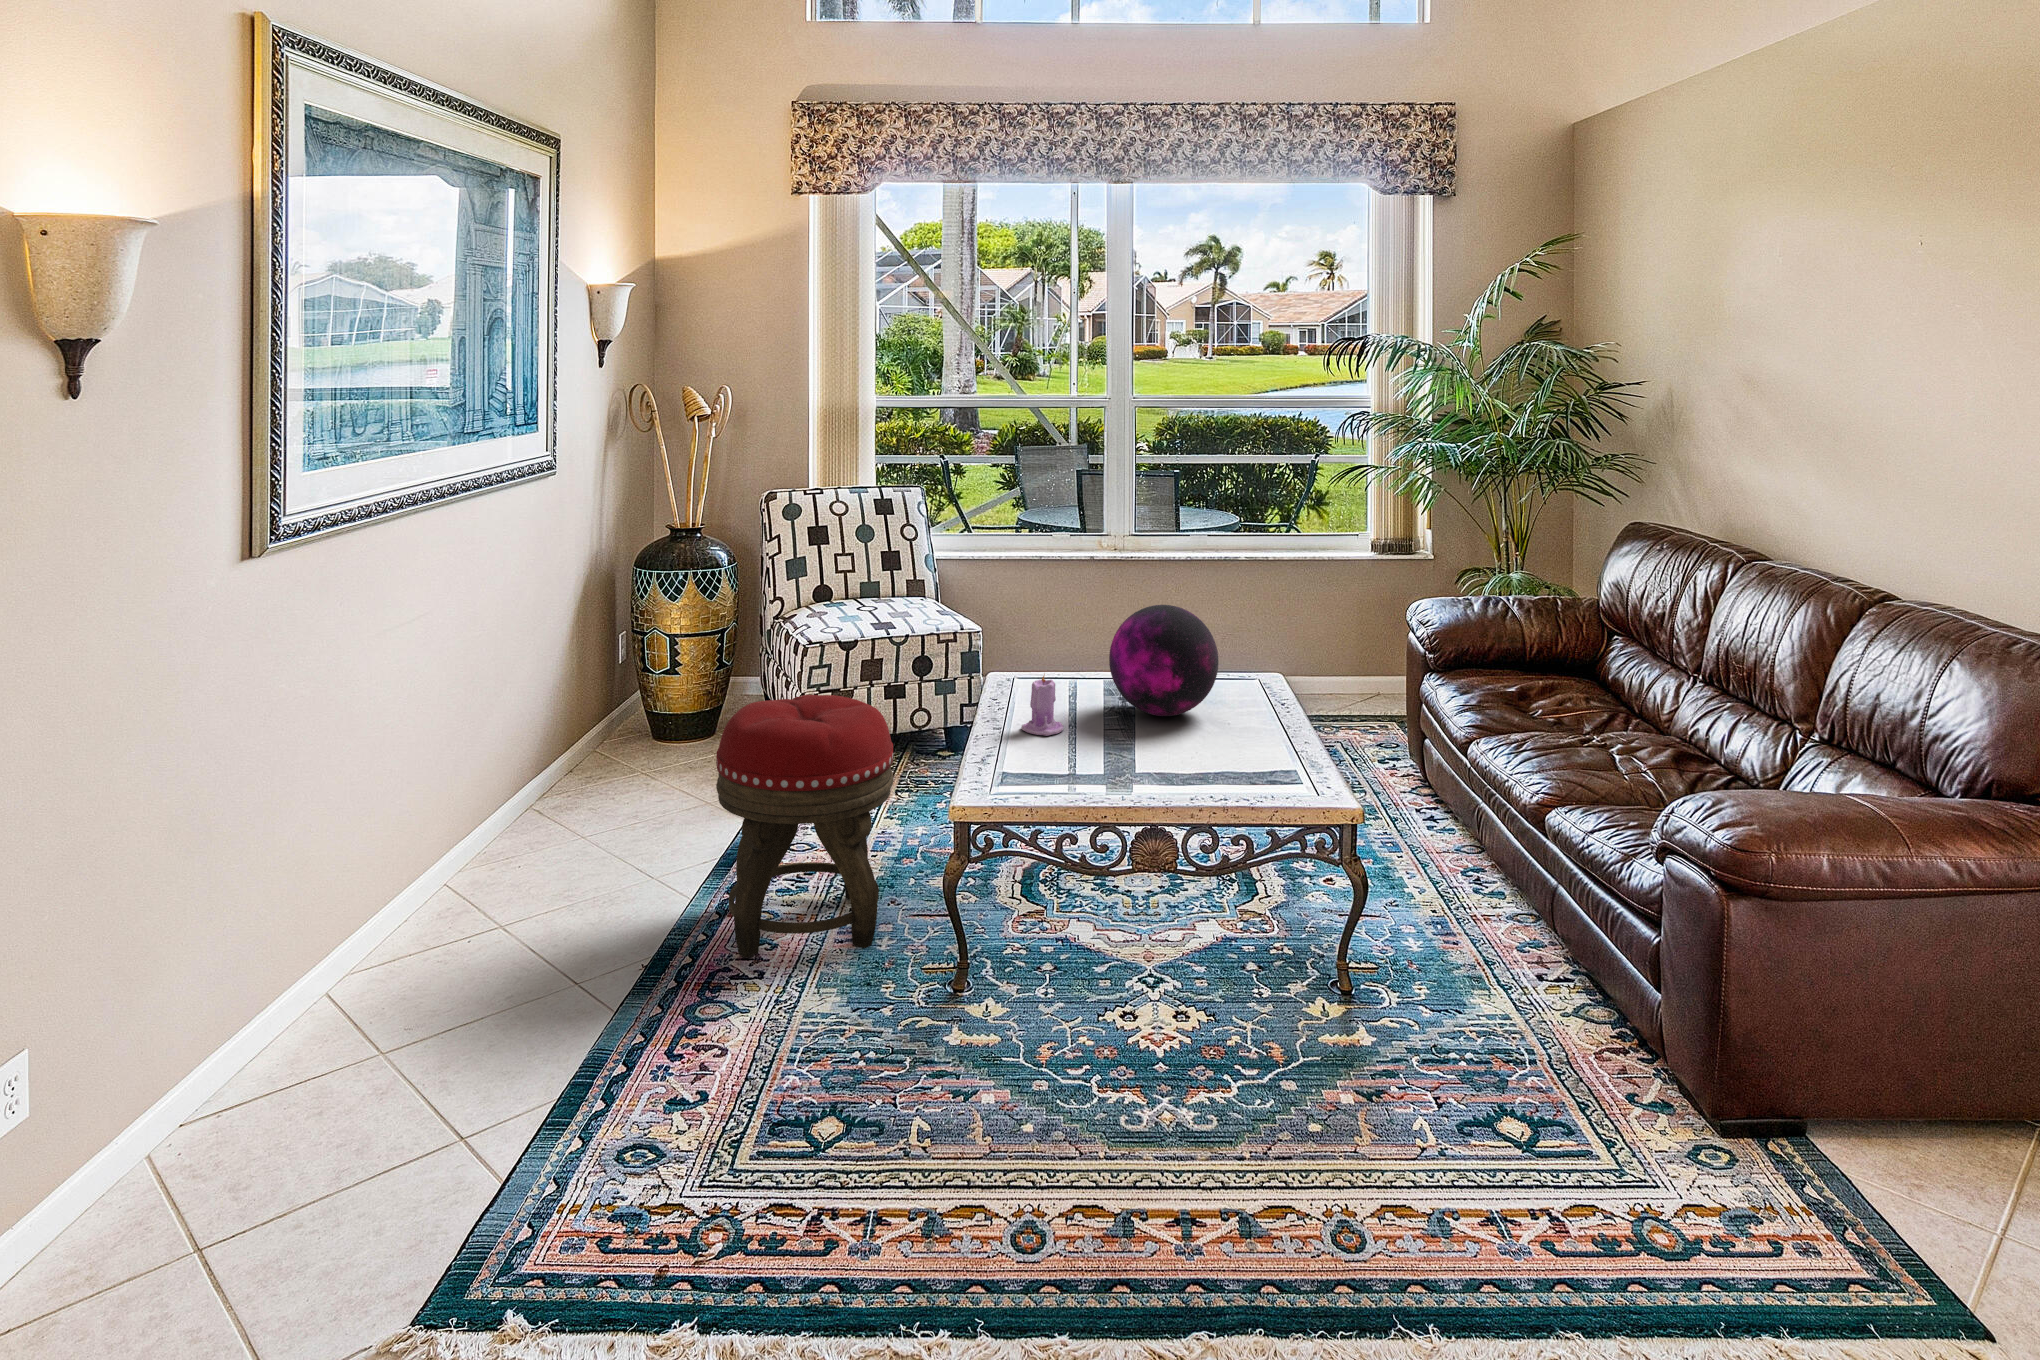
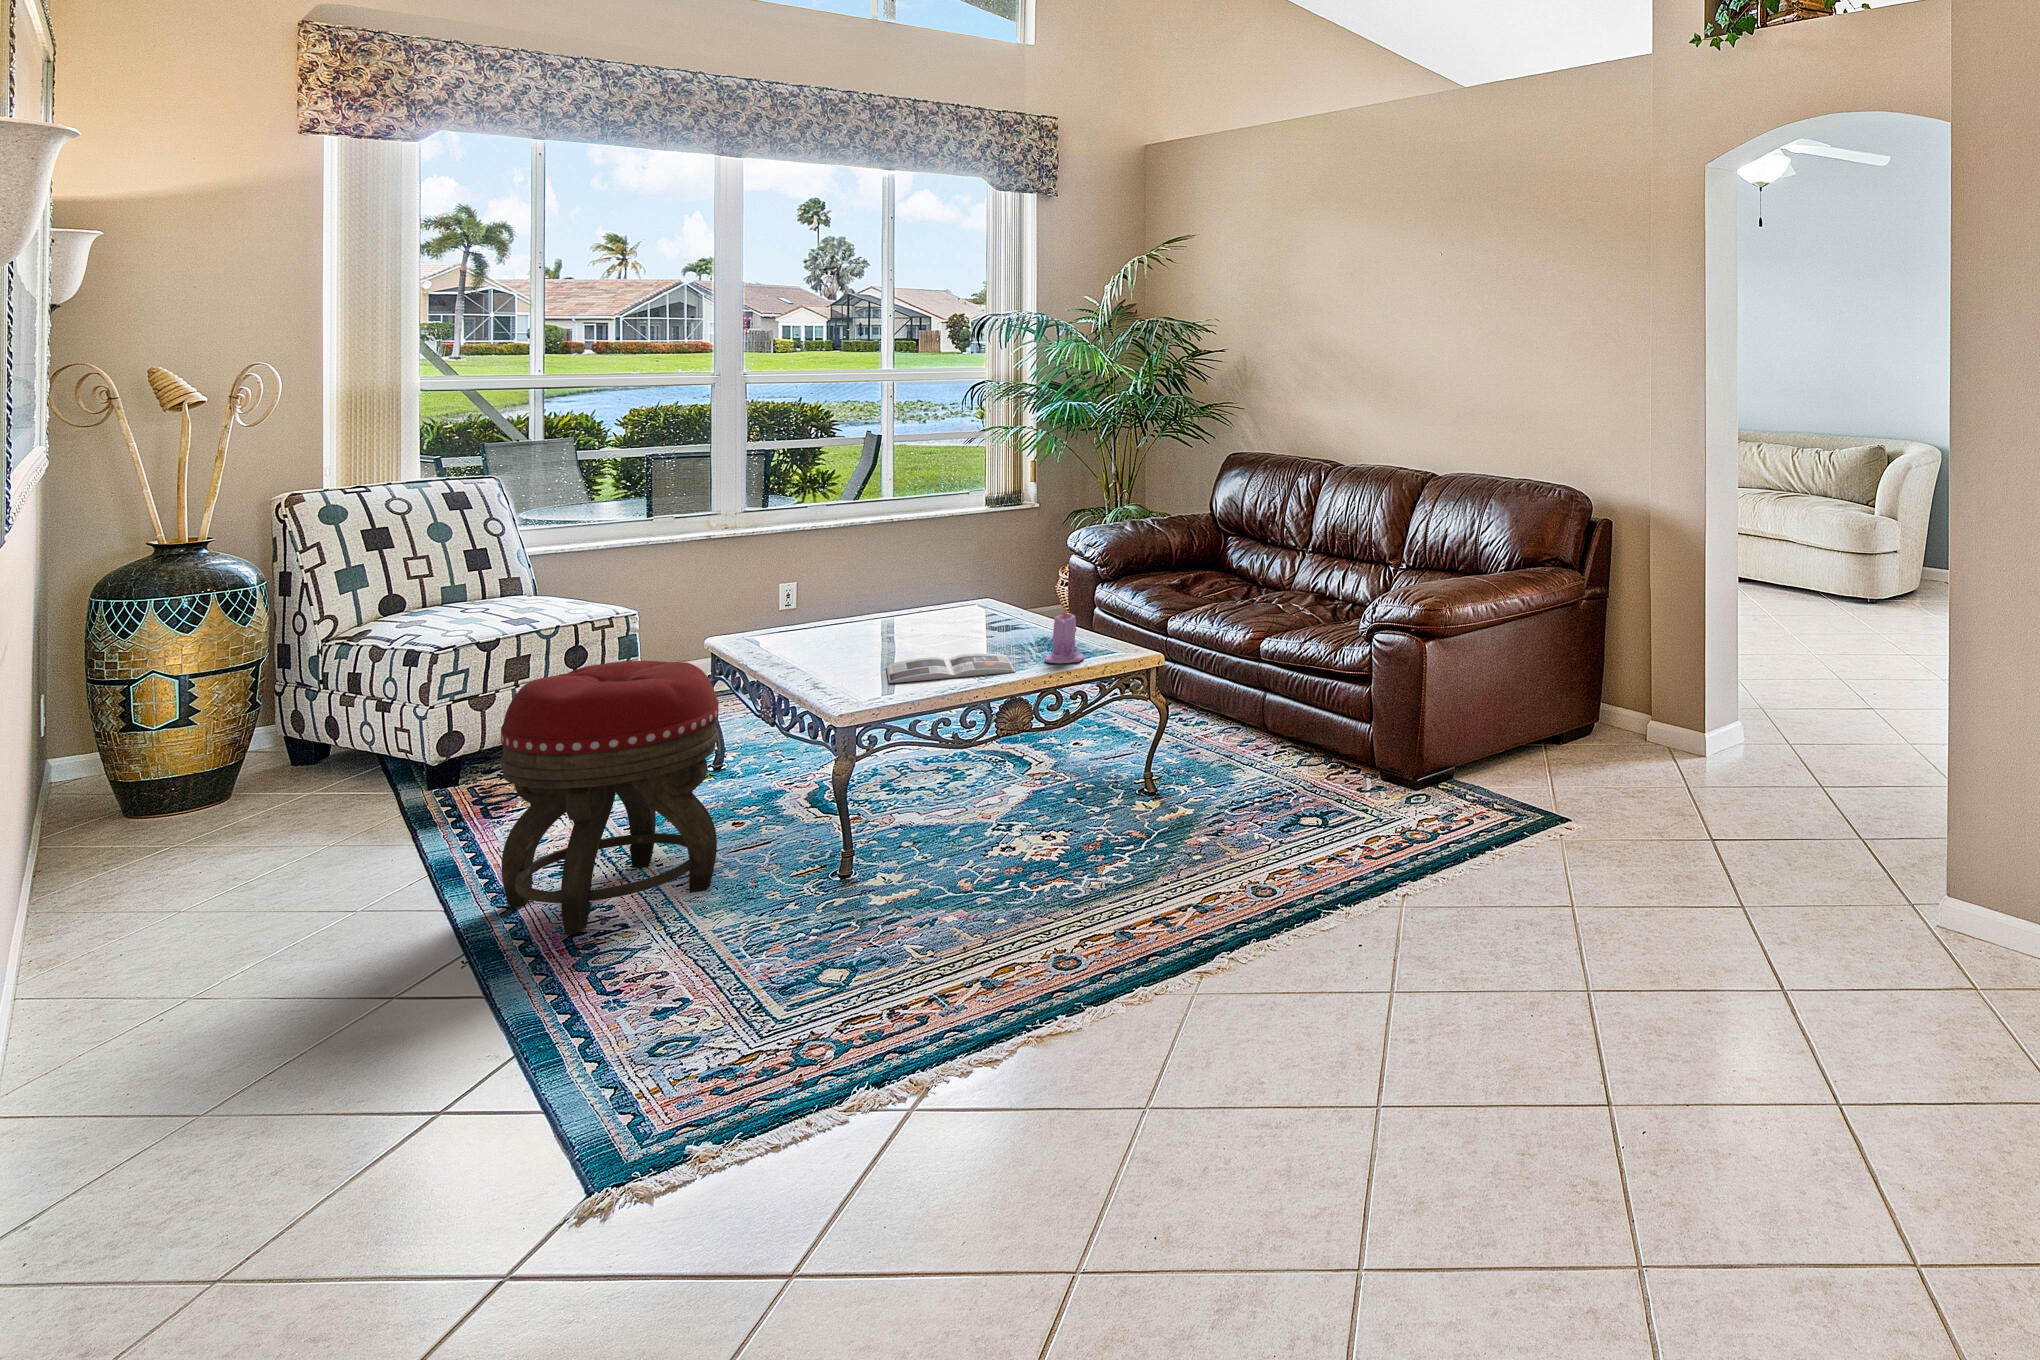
decorative orb: present [1109,605,1219,716] -> none [882,539,985,635]
candle: present [1021,674,1064,736] -> present [1045,610,1084,663]
magazine: none [1039,747,1190,791] -> present [886,653,1015,683]

